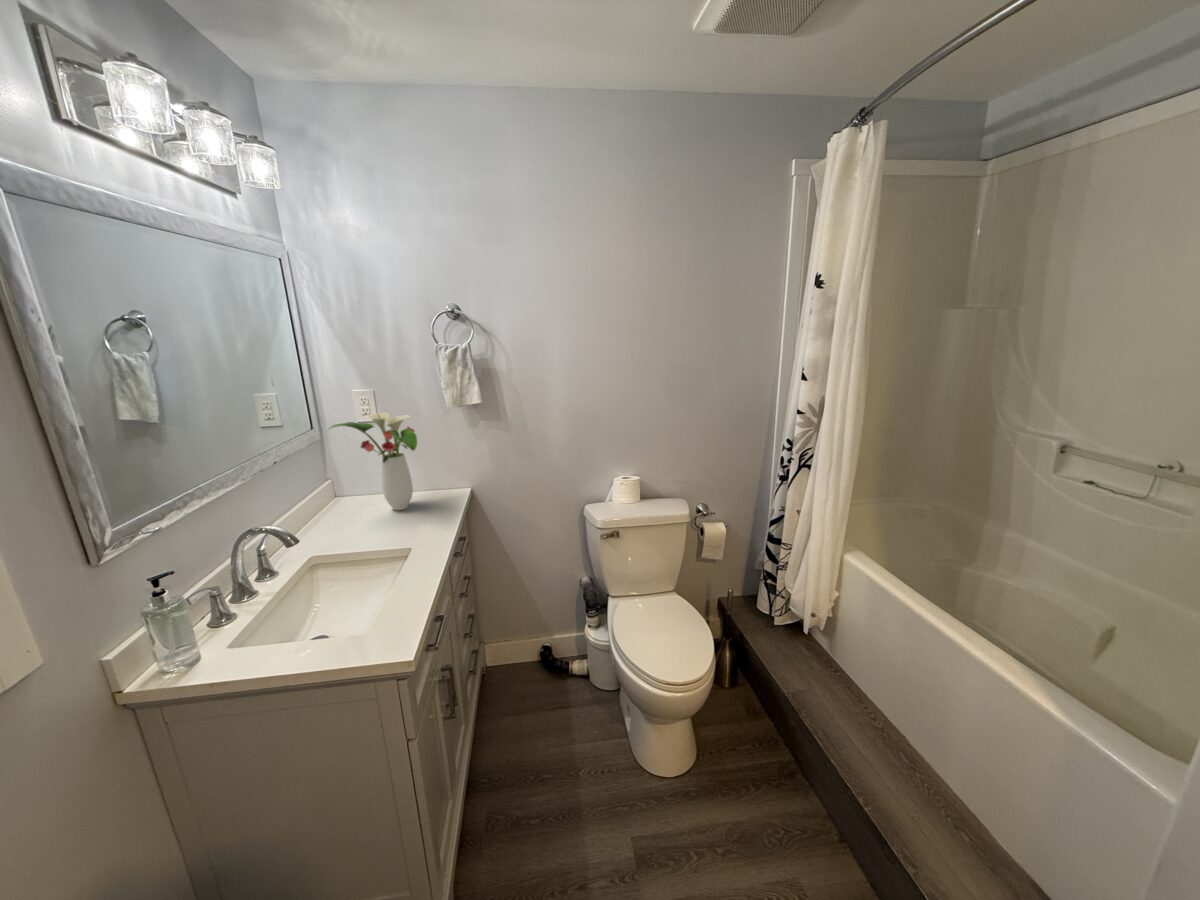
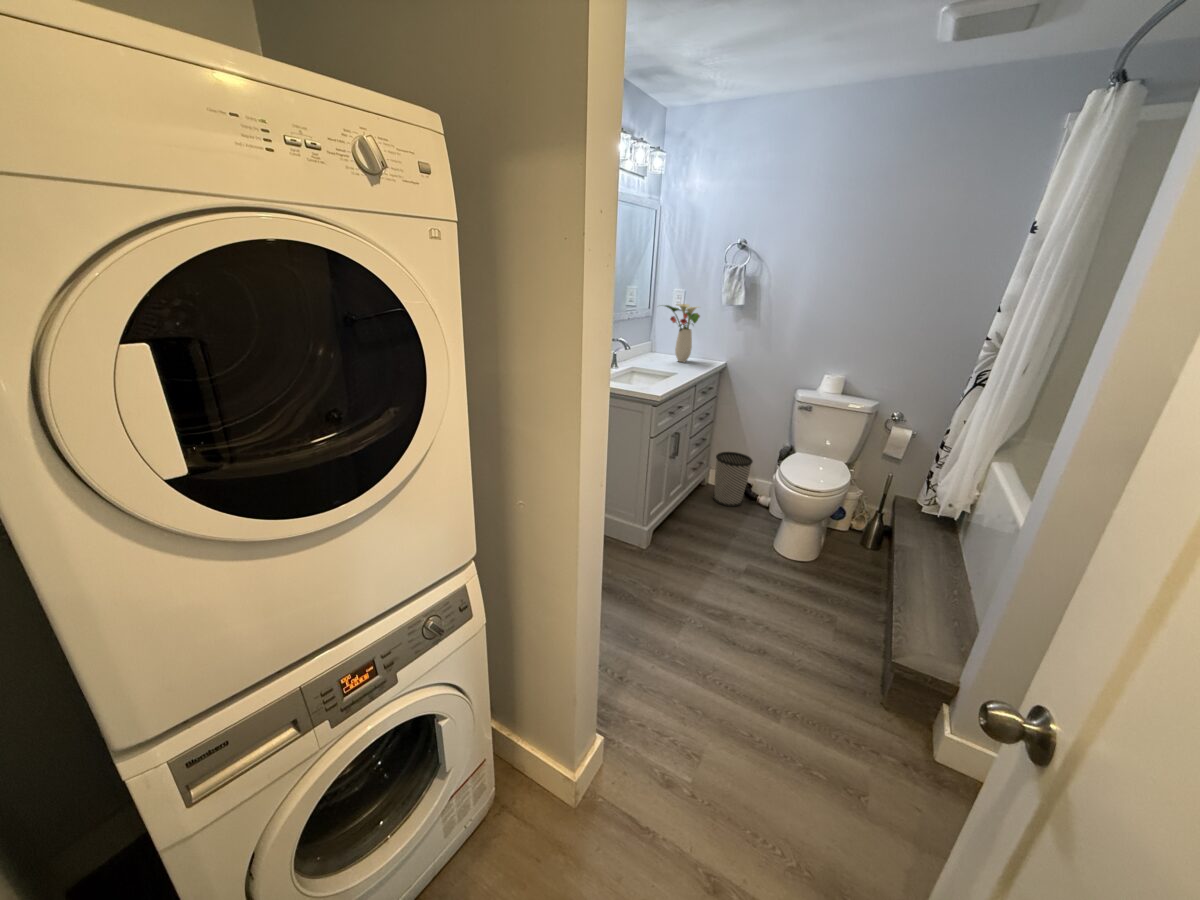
wastebasket: none [497,612,552,705] -> present [714,452,753,507]

